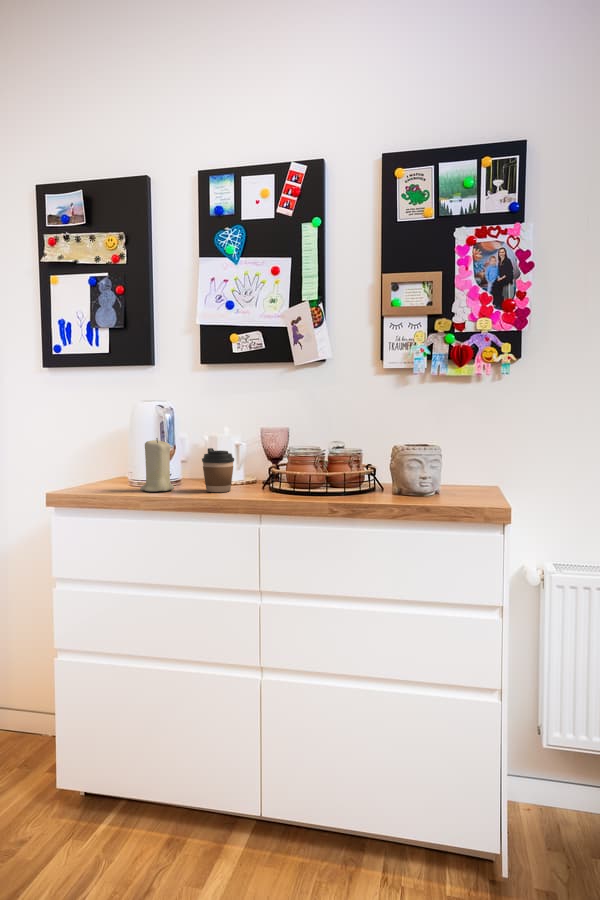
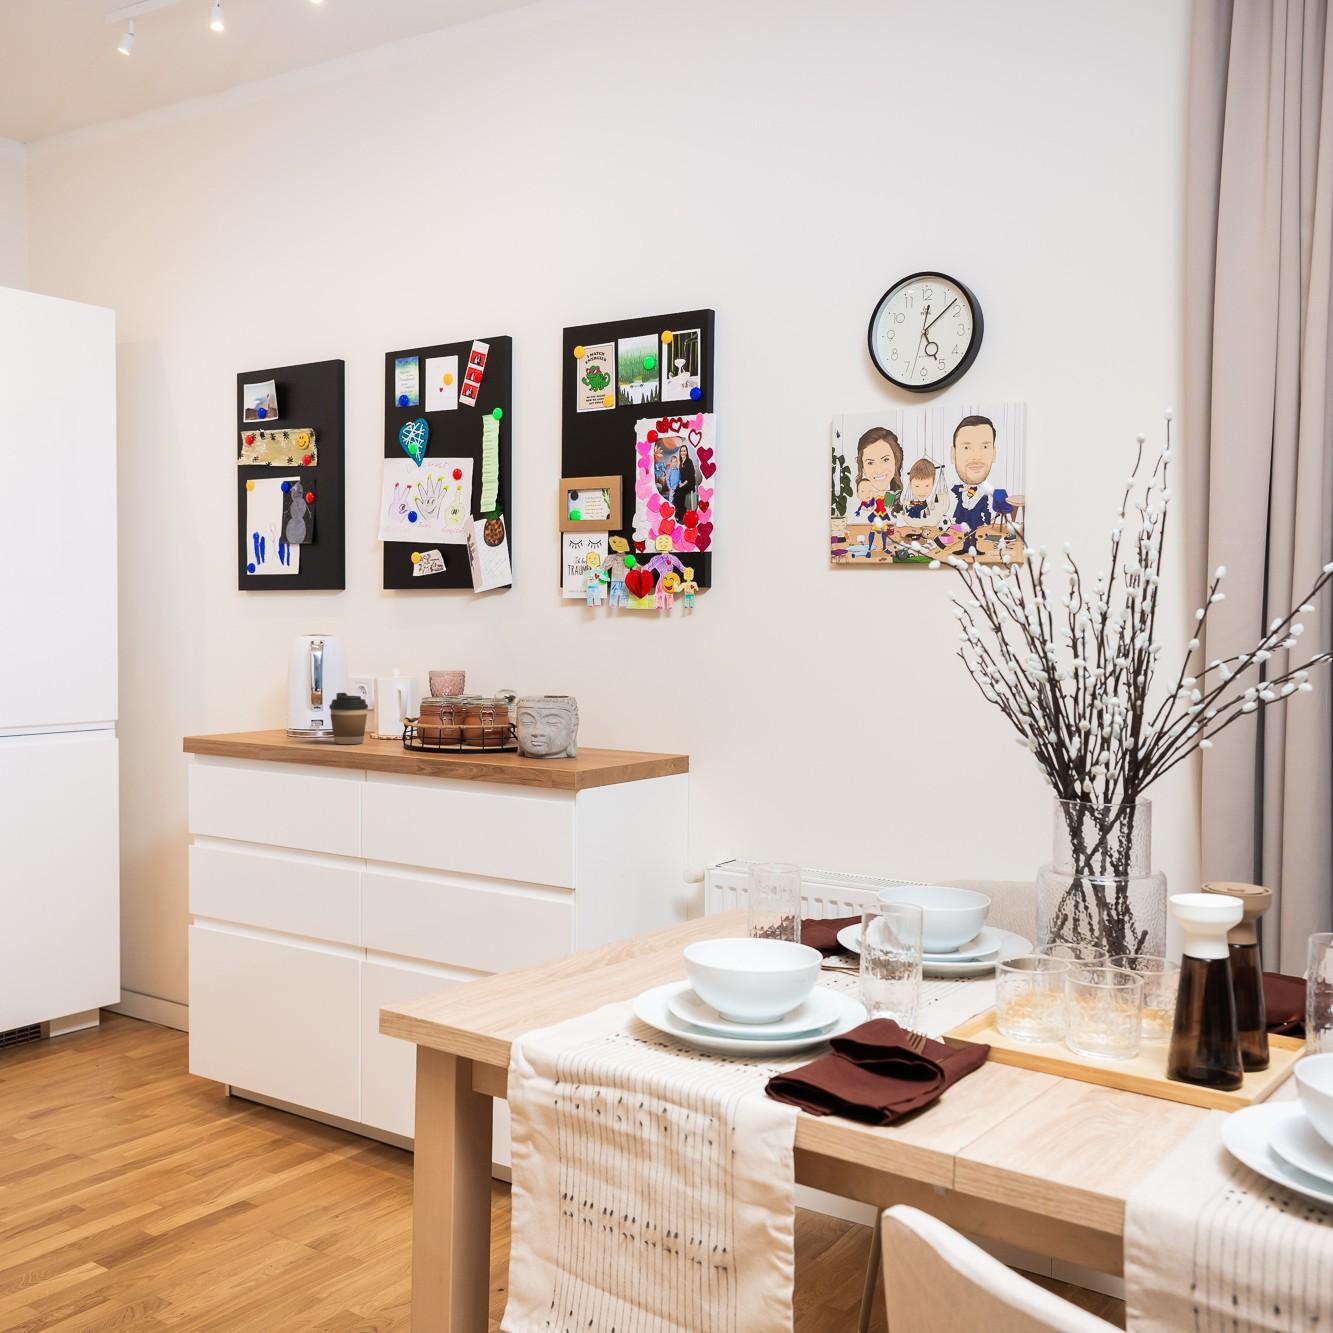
candle: present [140,438,174,492] -> none [274,679,309,740]

